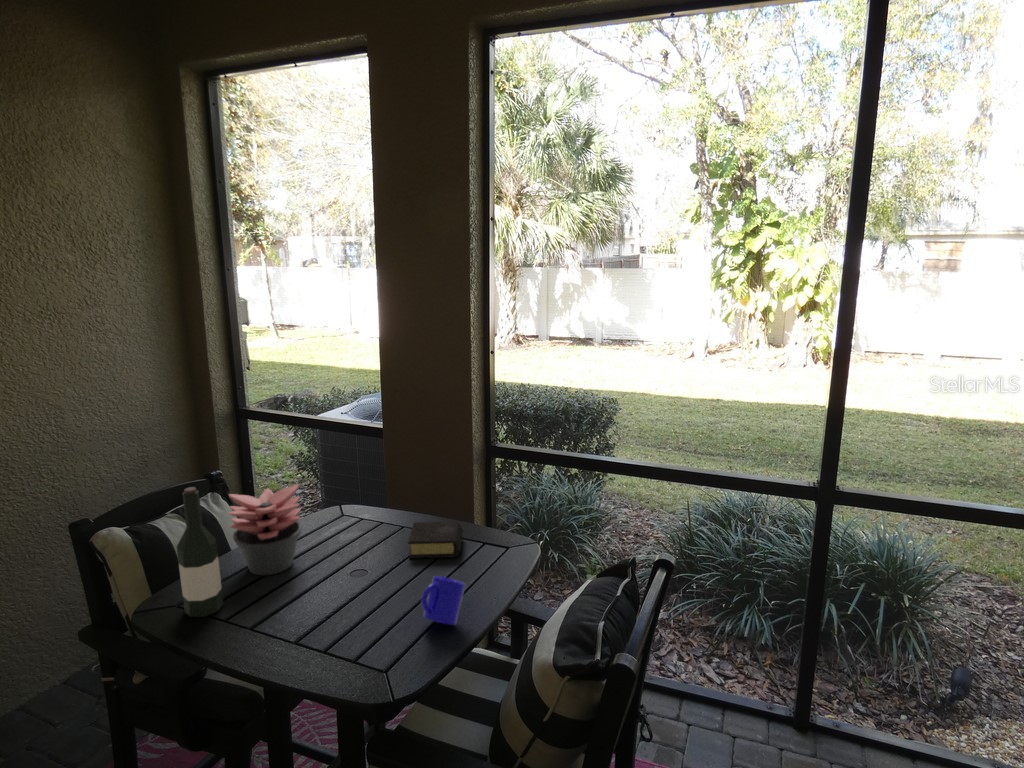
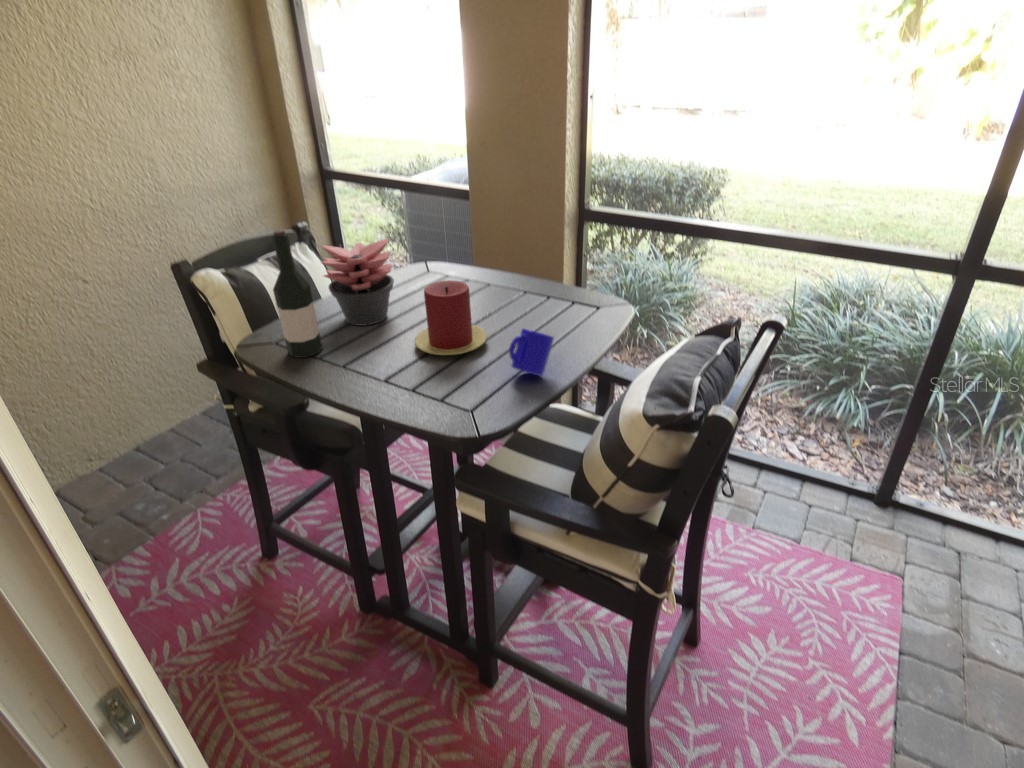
book: present [408,522,463,558] -> none [498,284,554,318]
candle: none [323,527,398,606] -> present [415,280,487,355]

